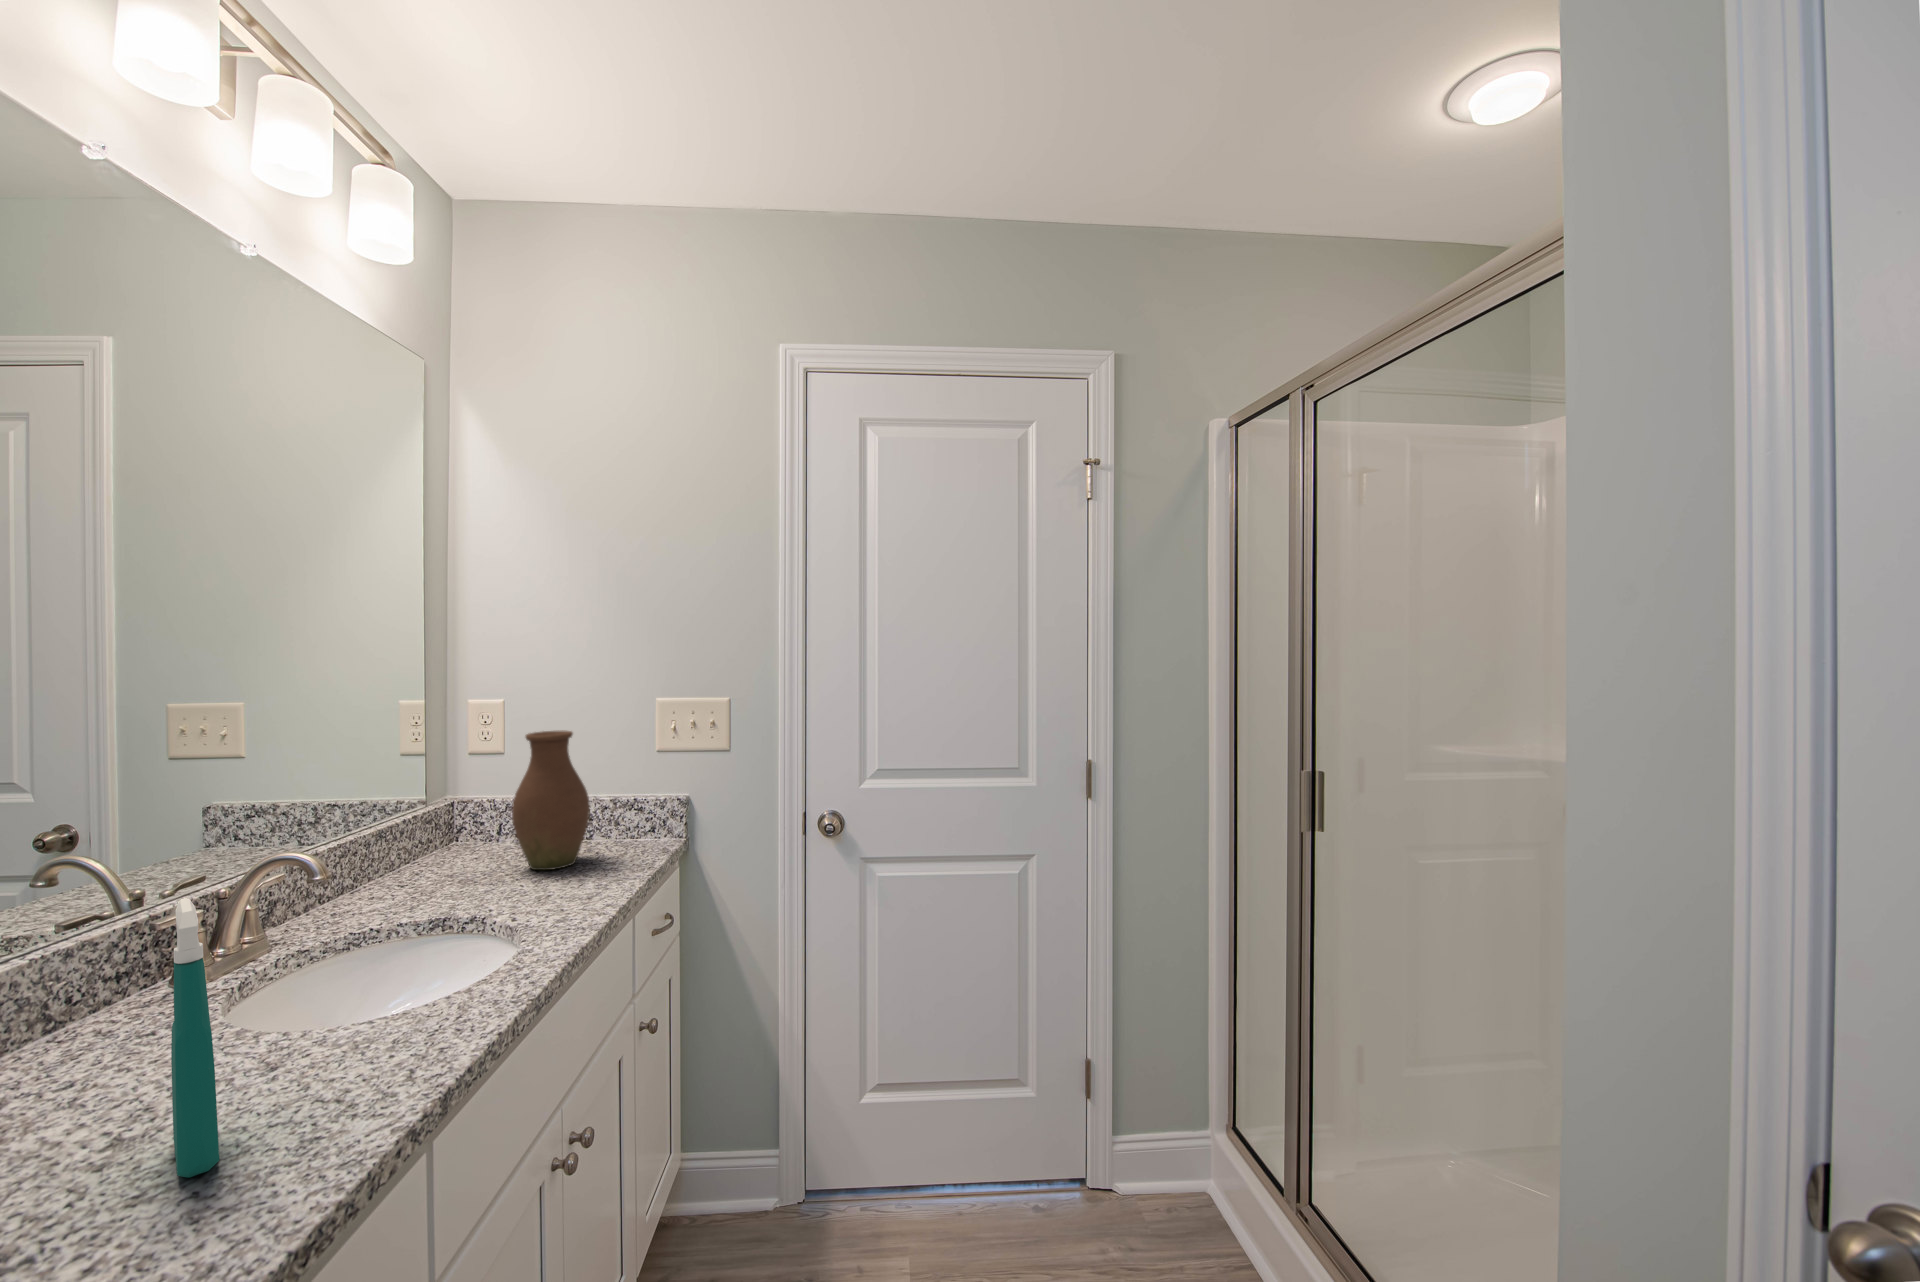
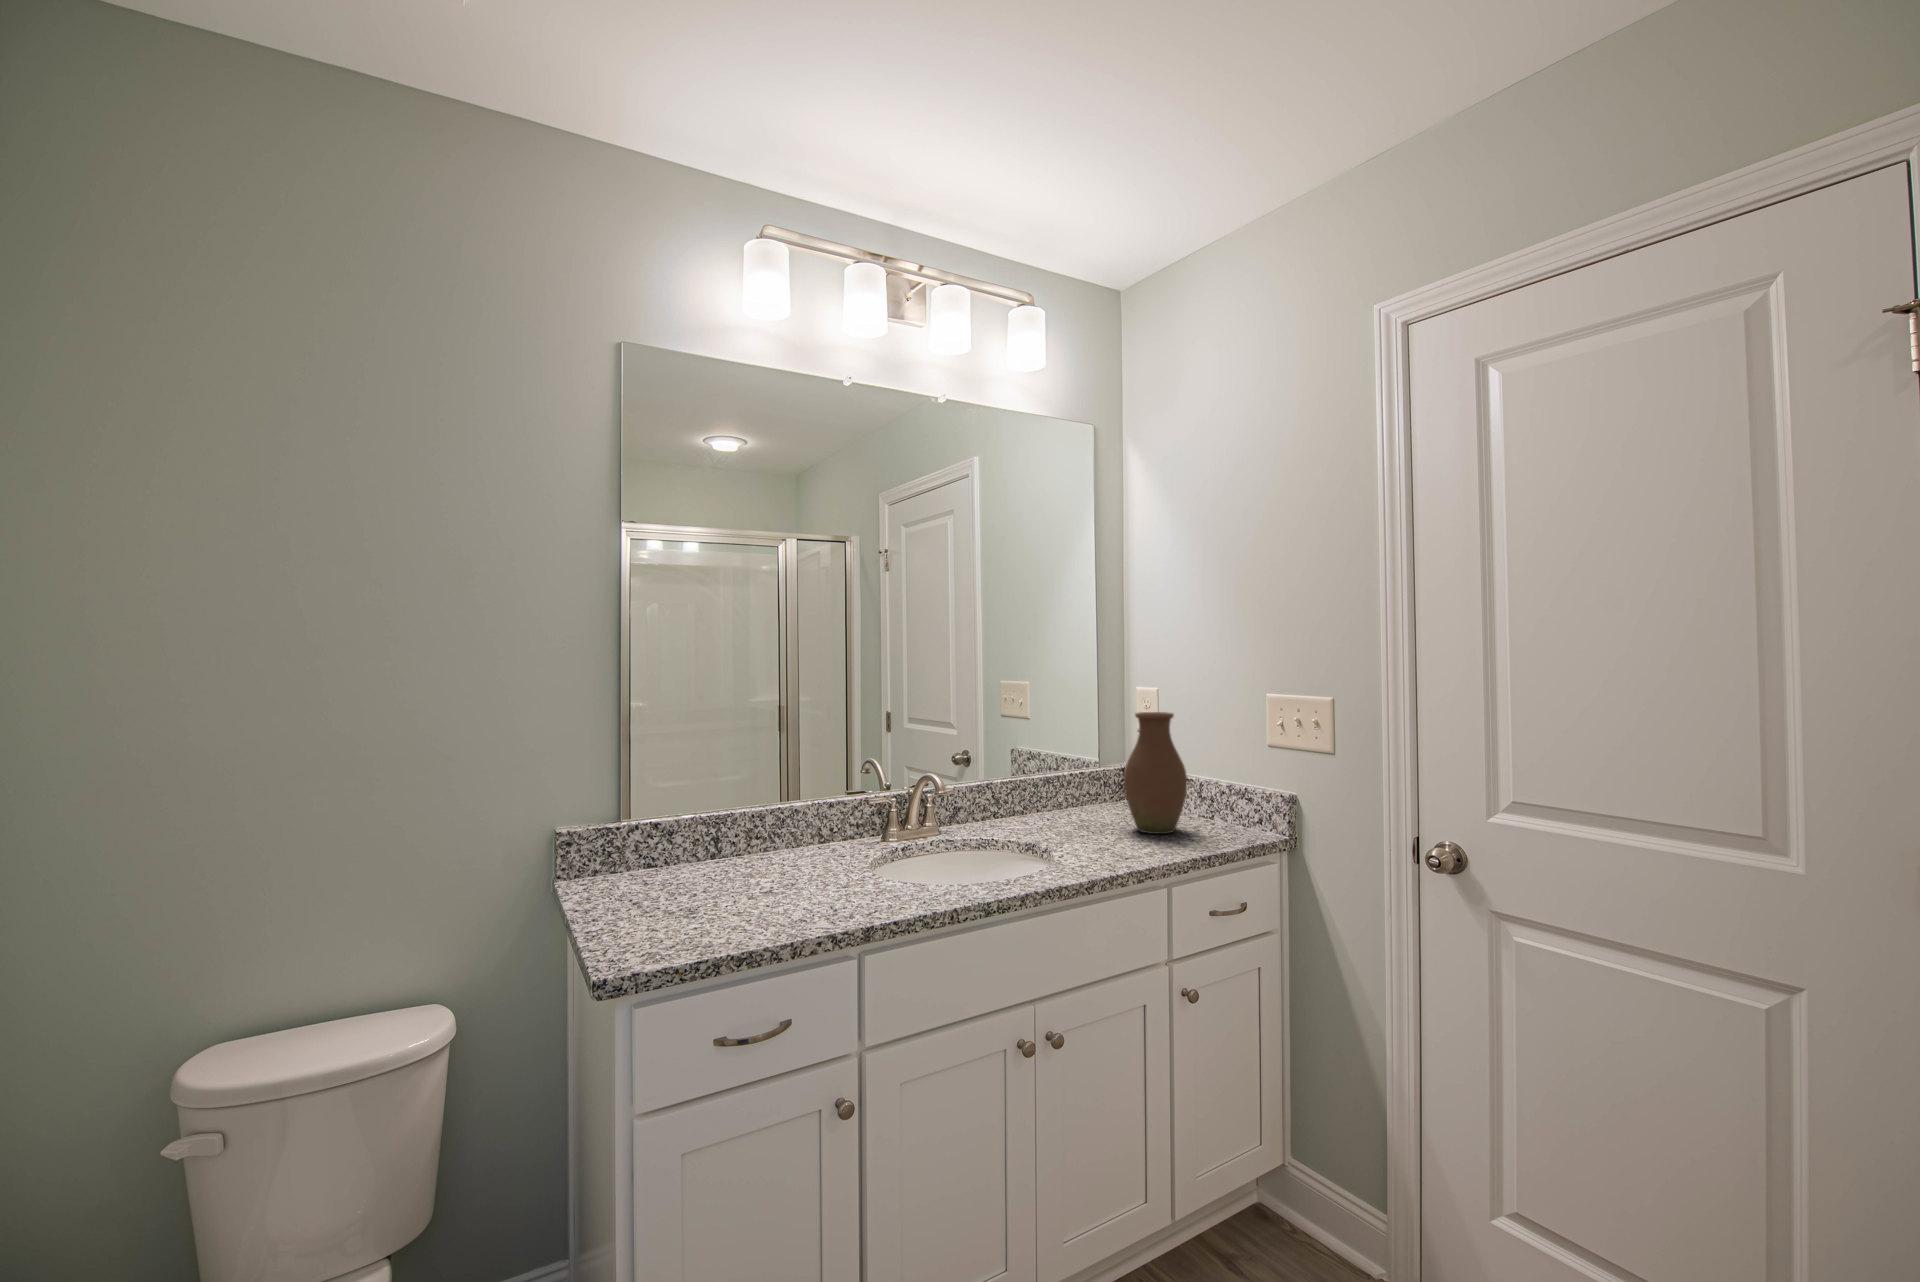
spray bottle: present [171,898,219,1178] -> none [746,763,788,922]

